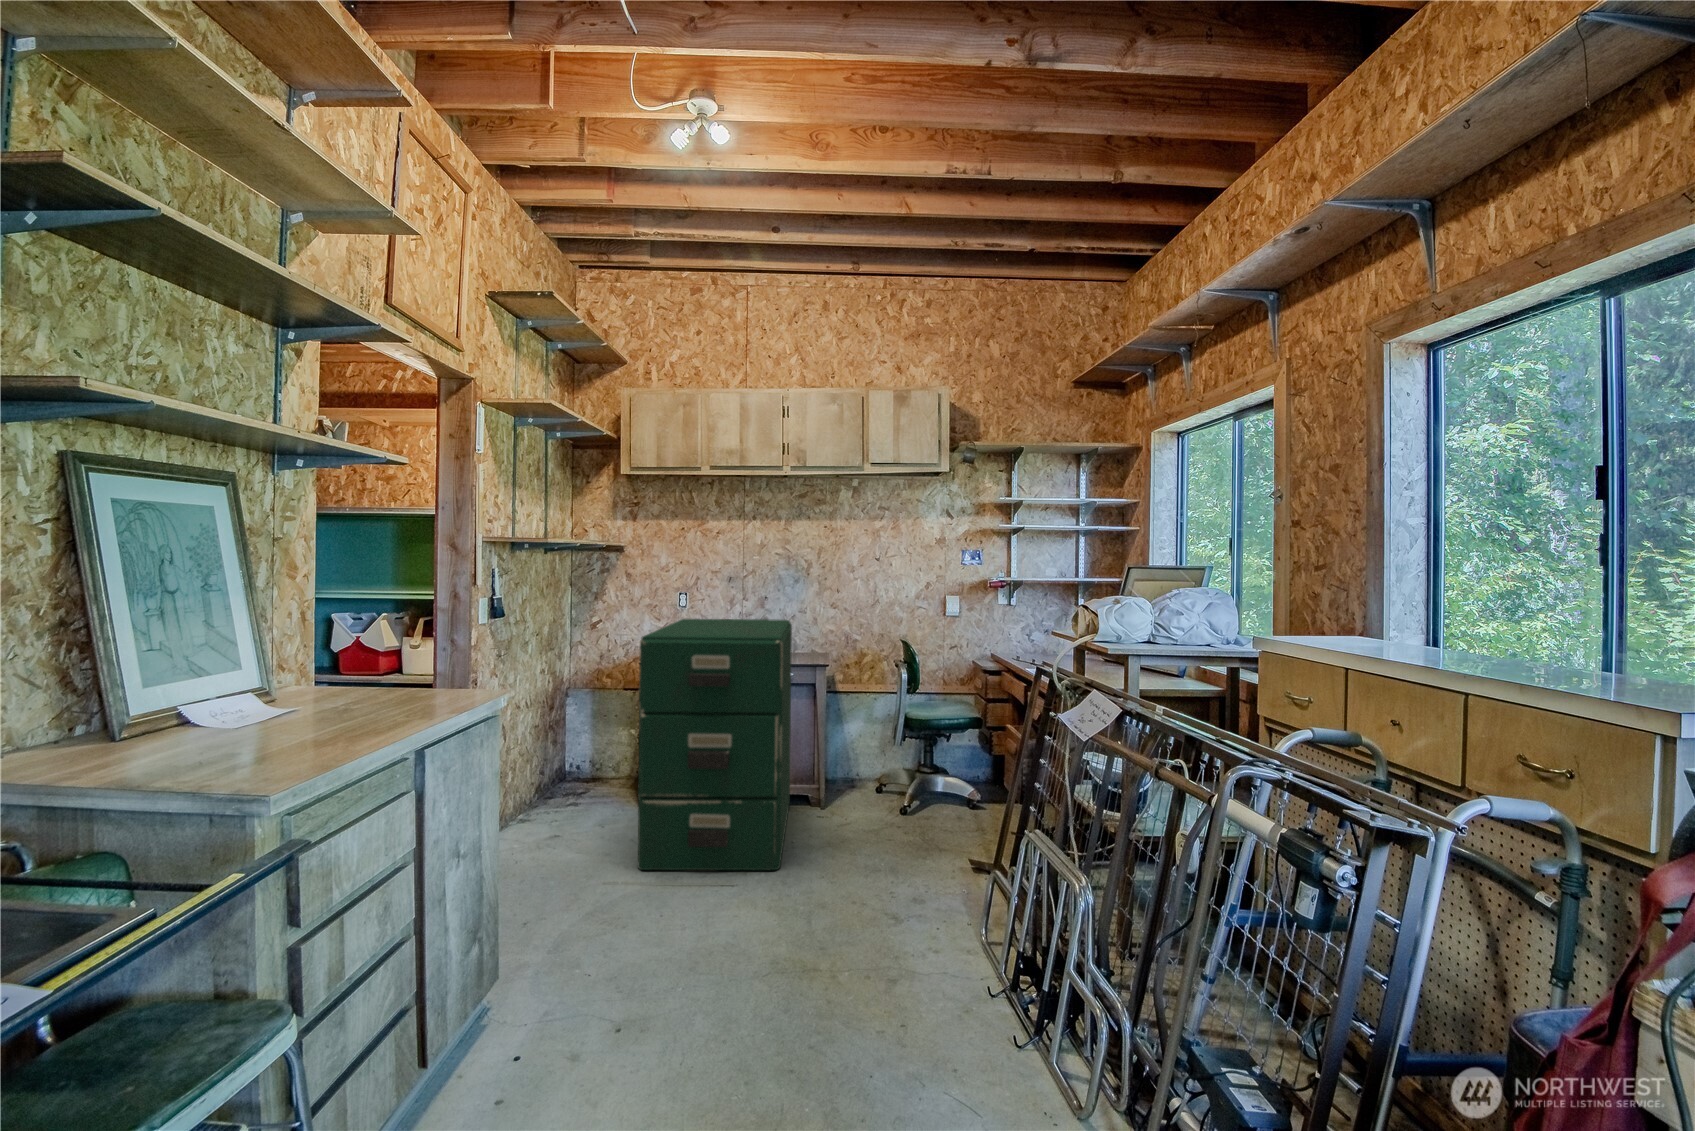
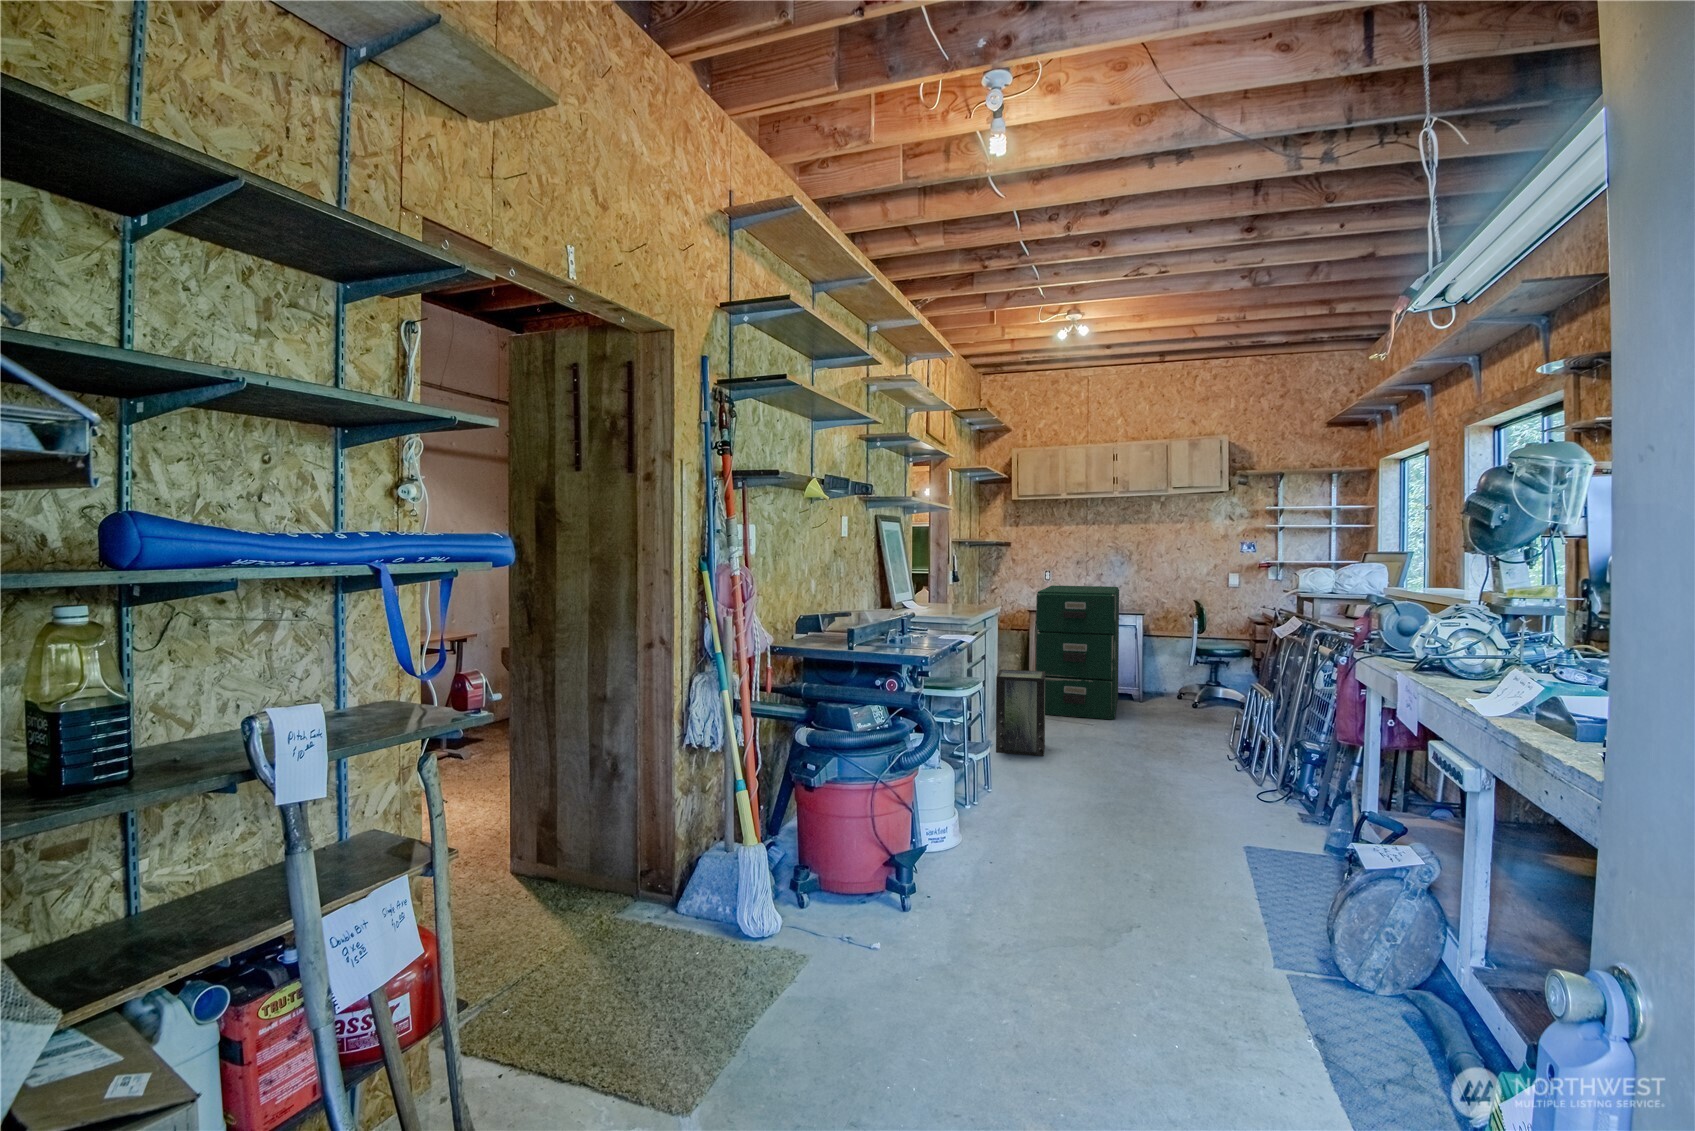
storage box: none [477,835,622,1077] -> present [996,670,1045,756]

